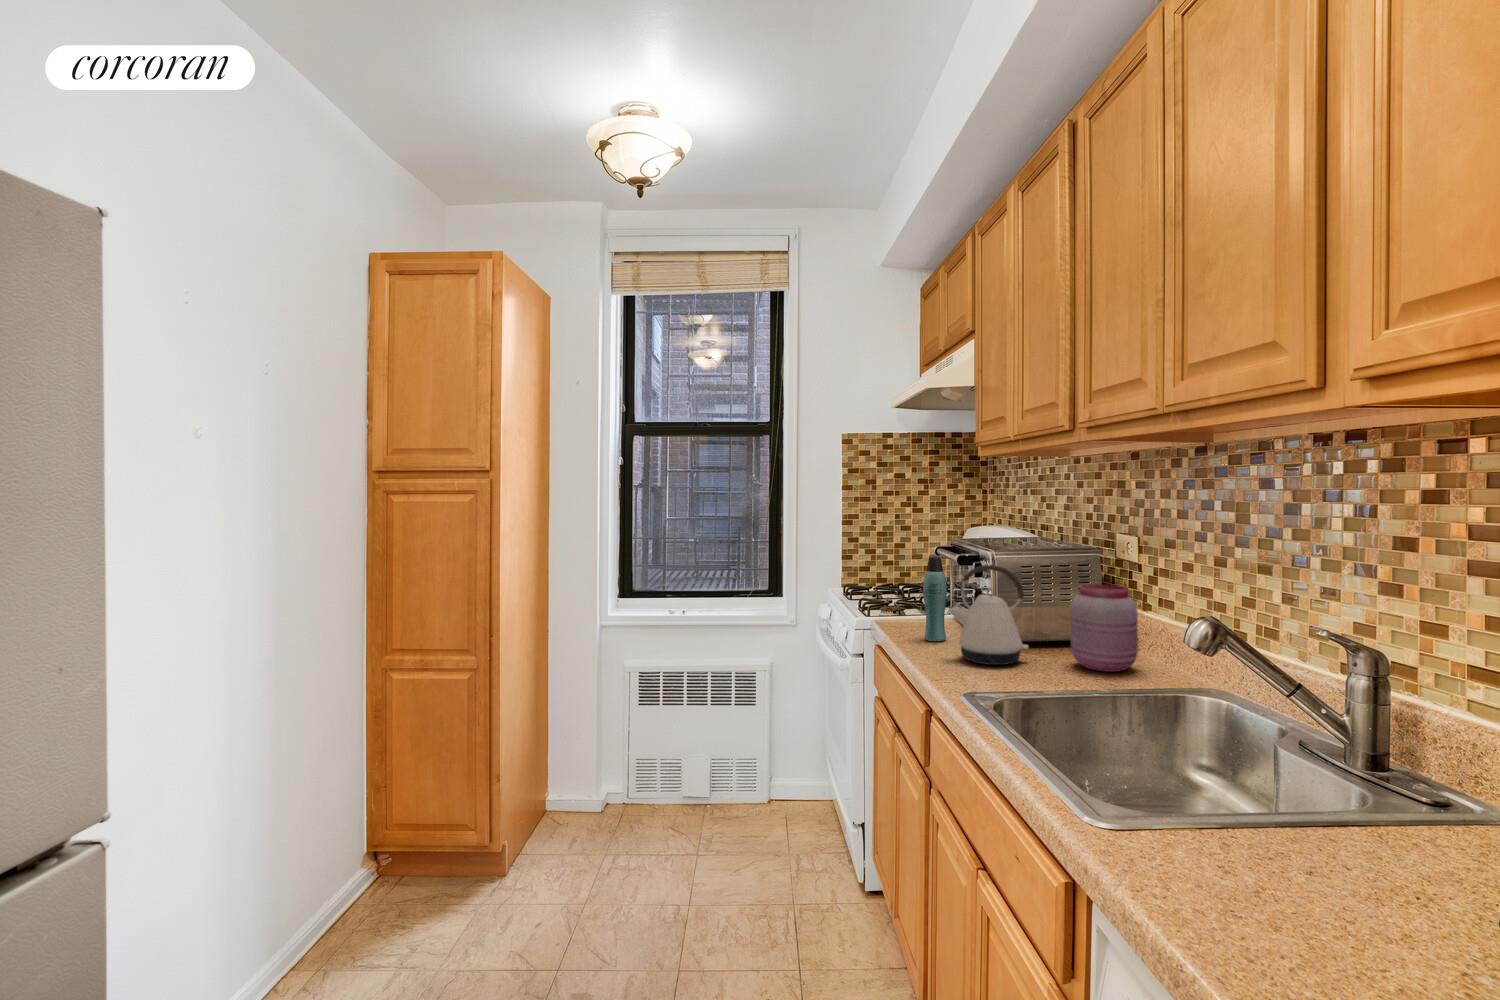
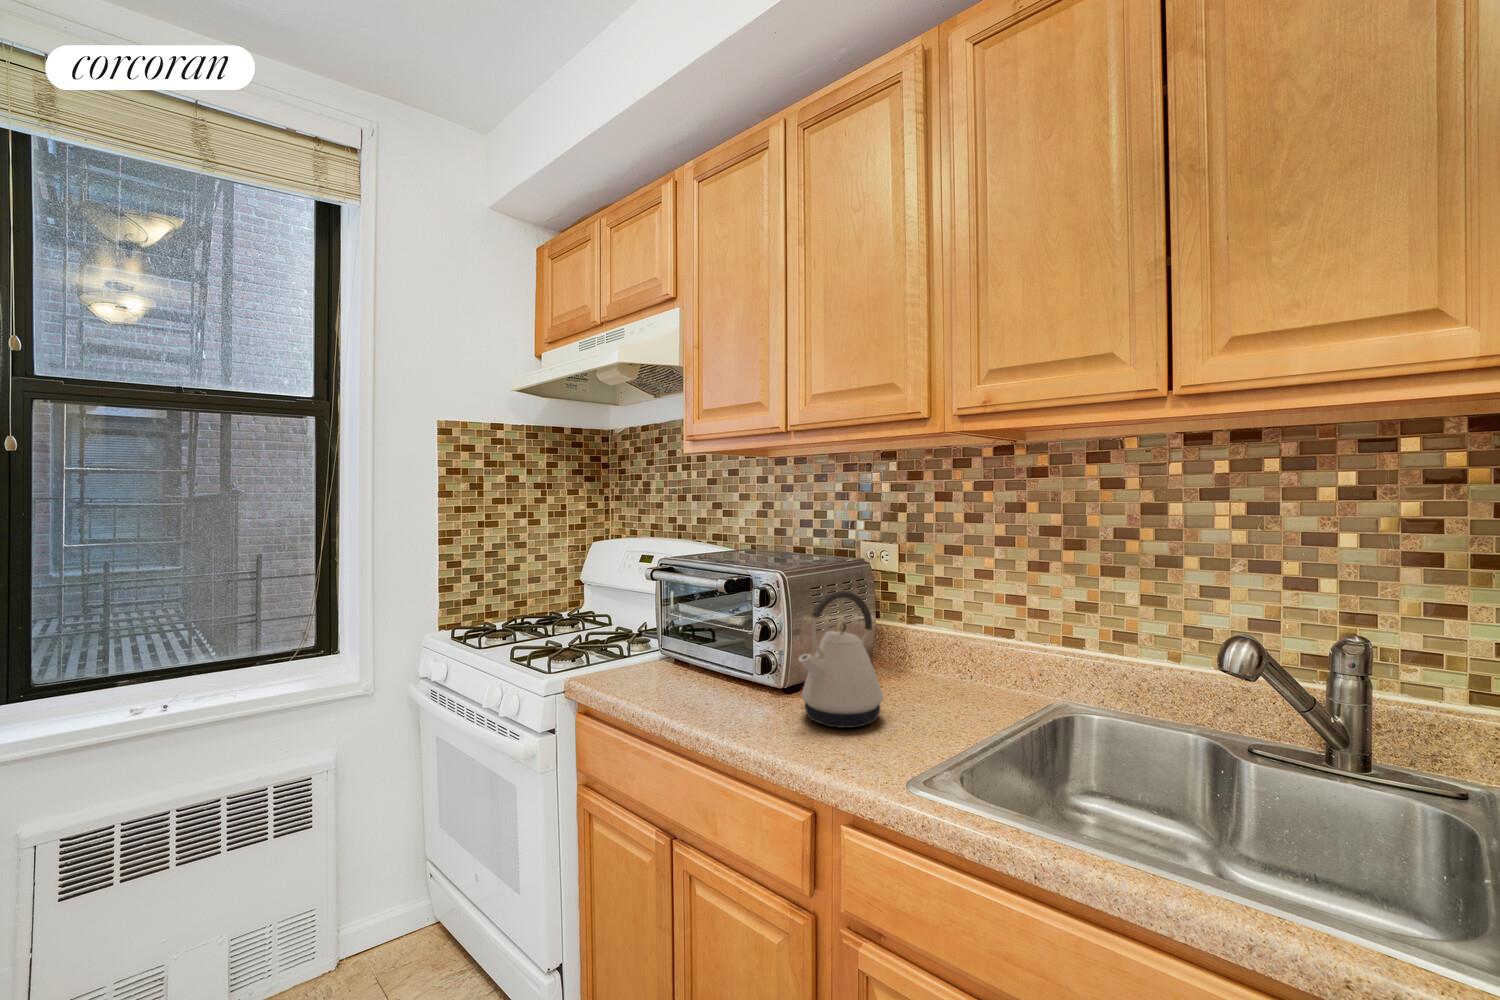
bottle: present [923,556,947,641] -> none [703,583,734,704]
jar: present [1071,584,1138,672] -> none [907,600,979,702]

